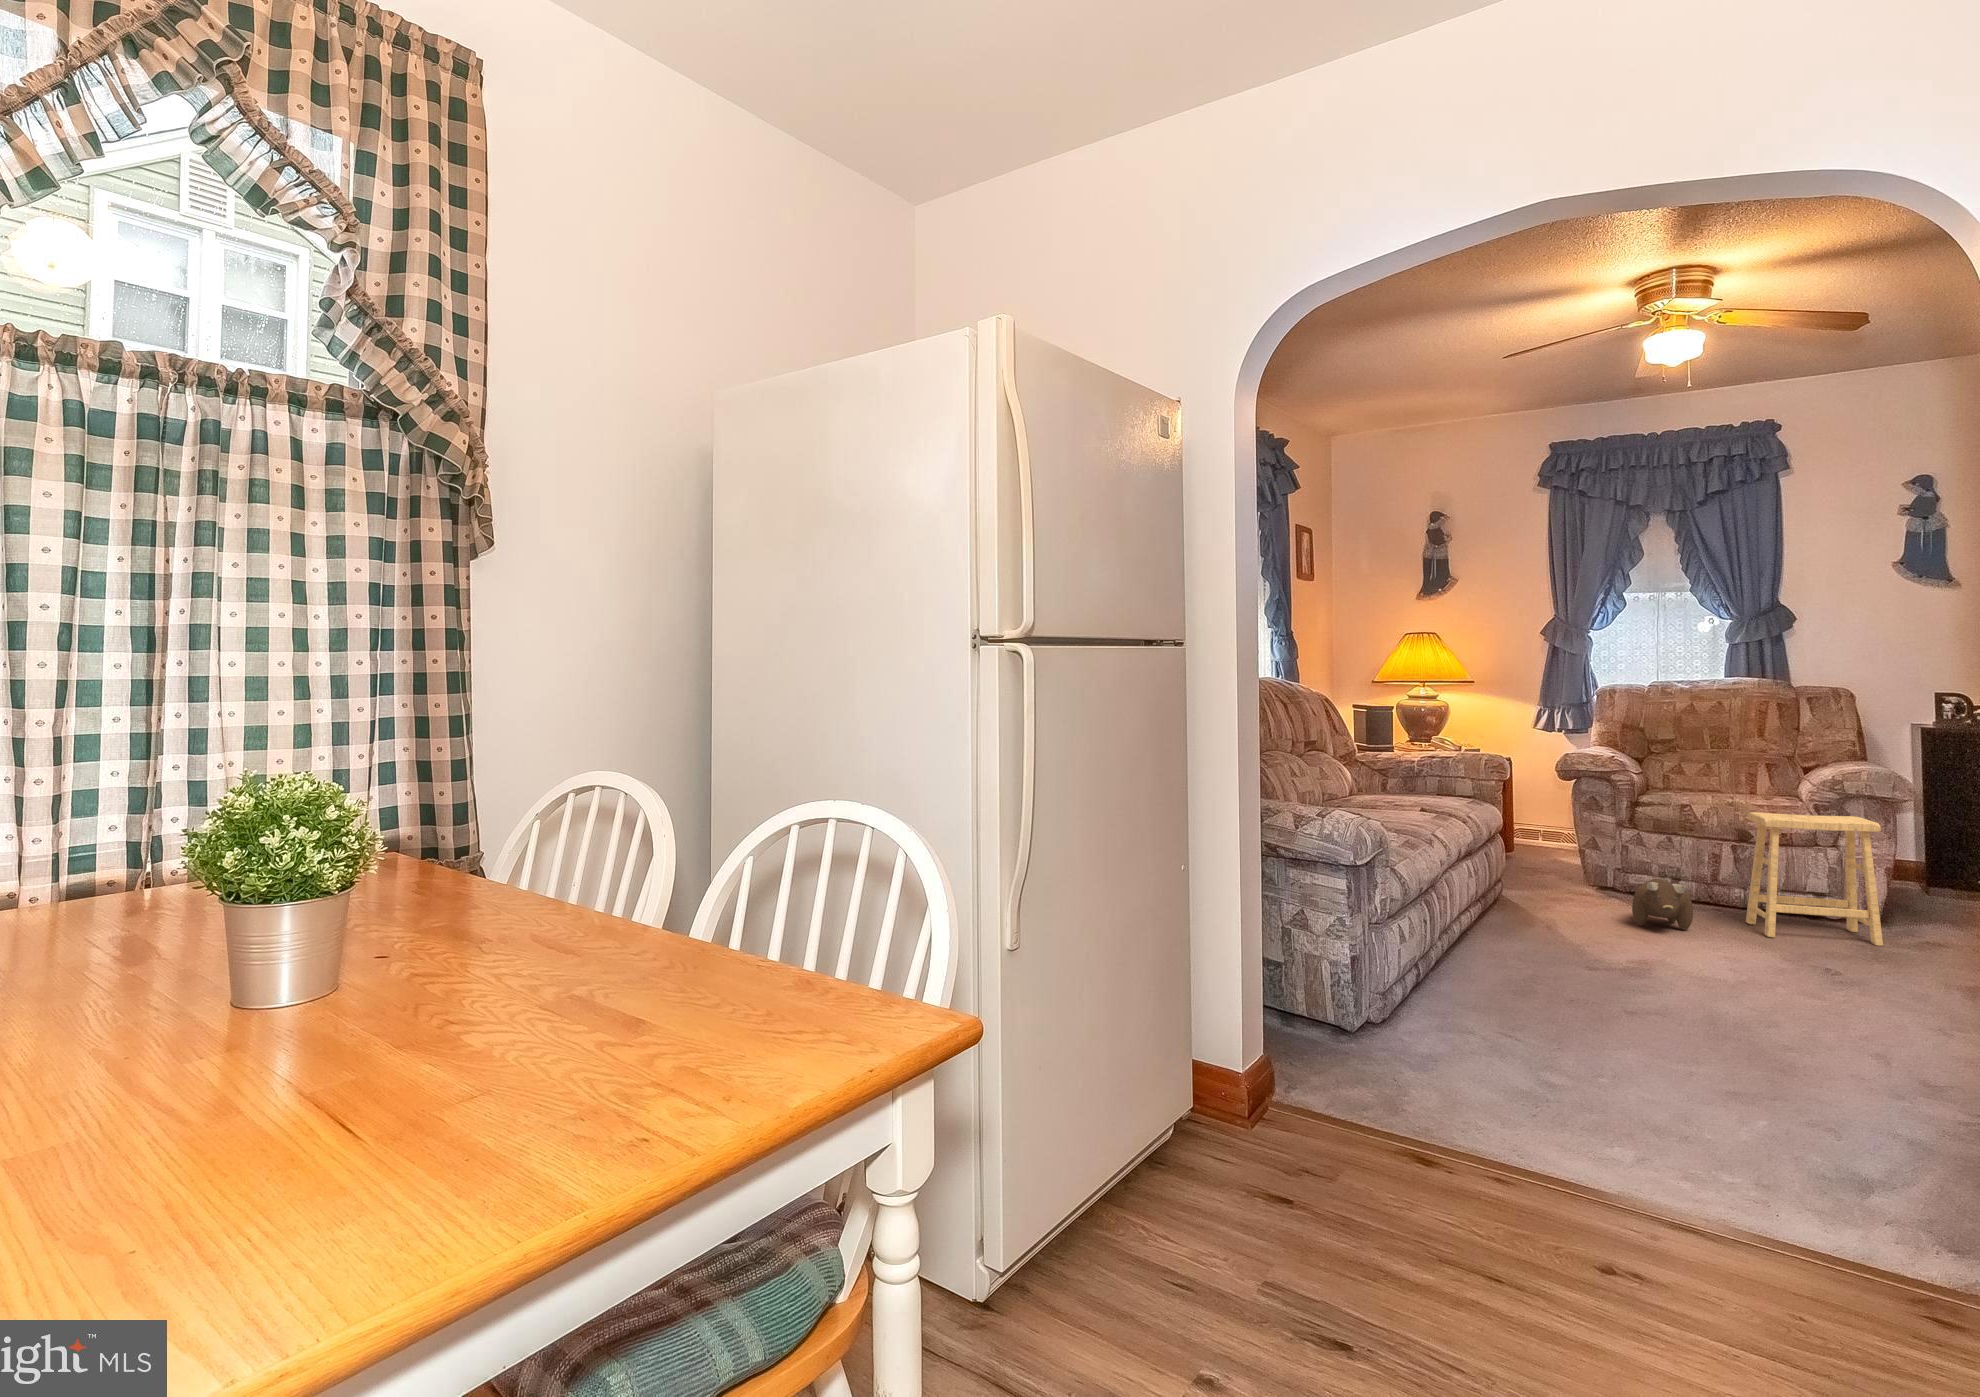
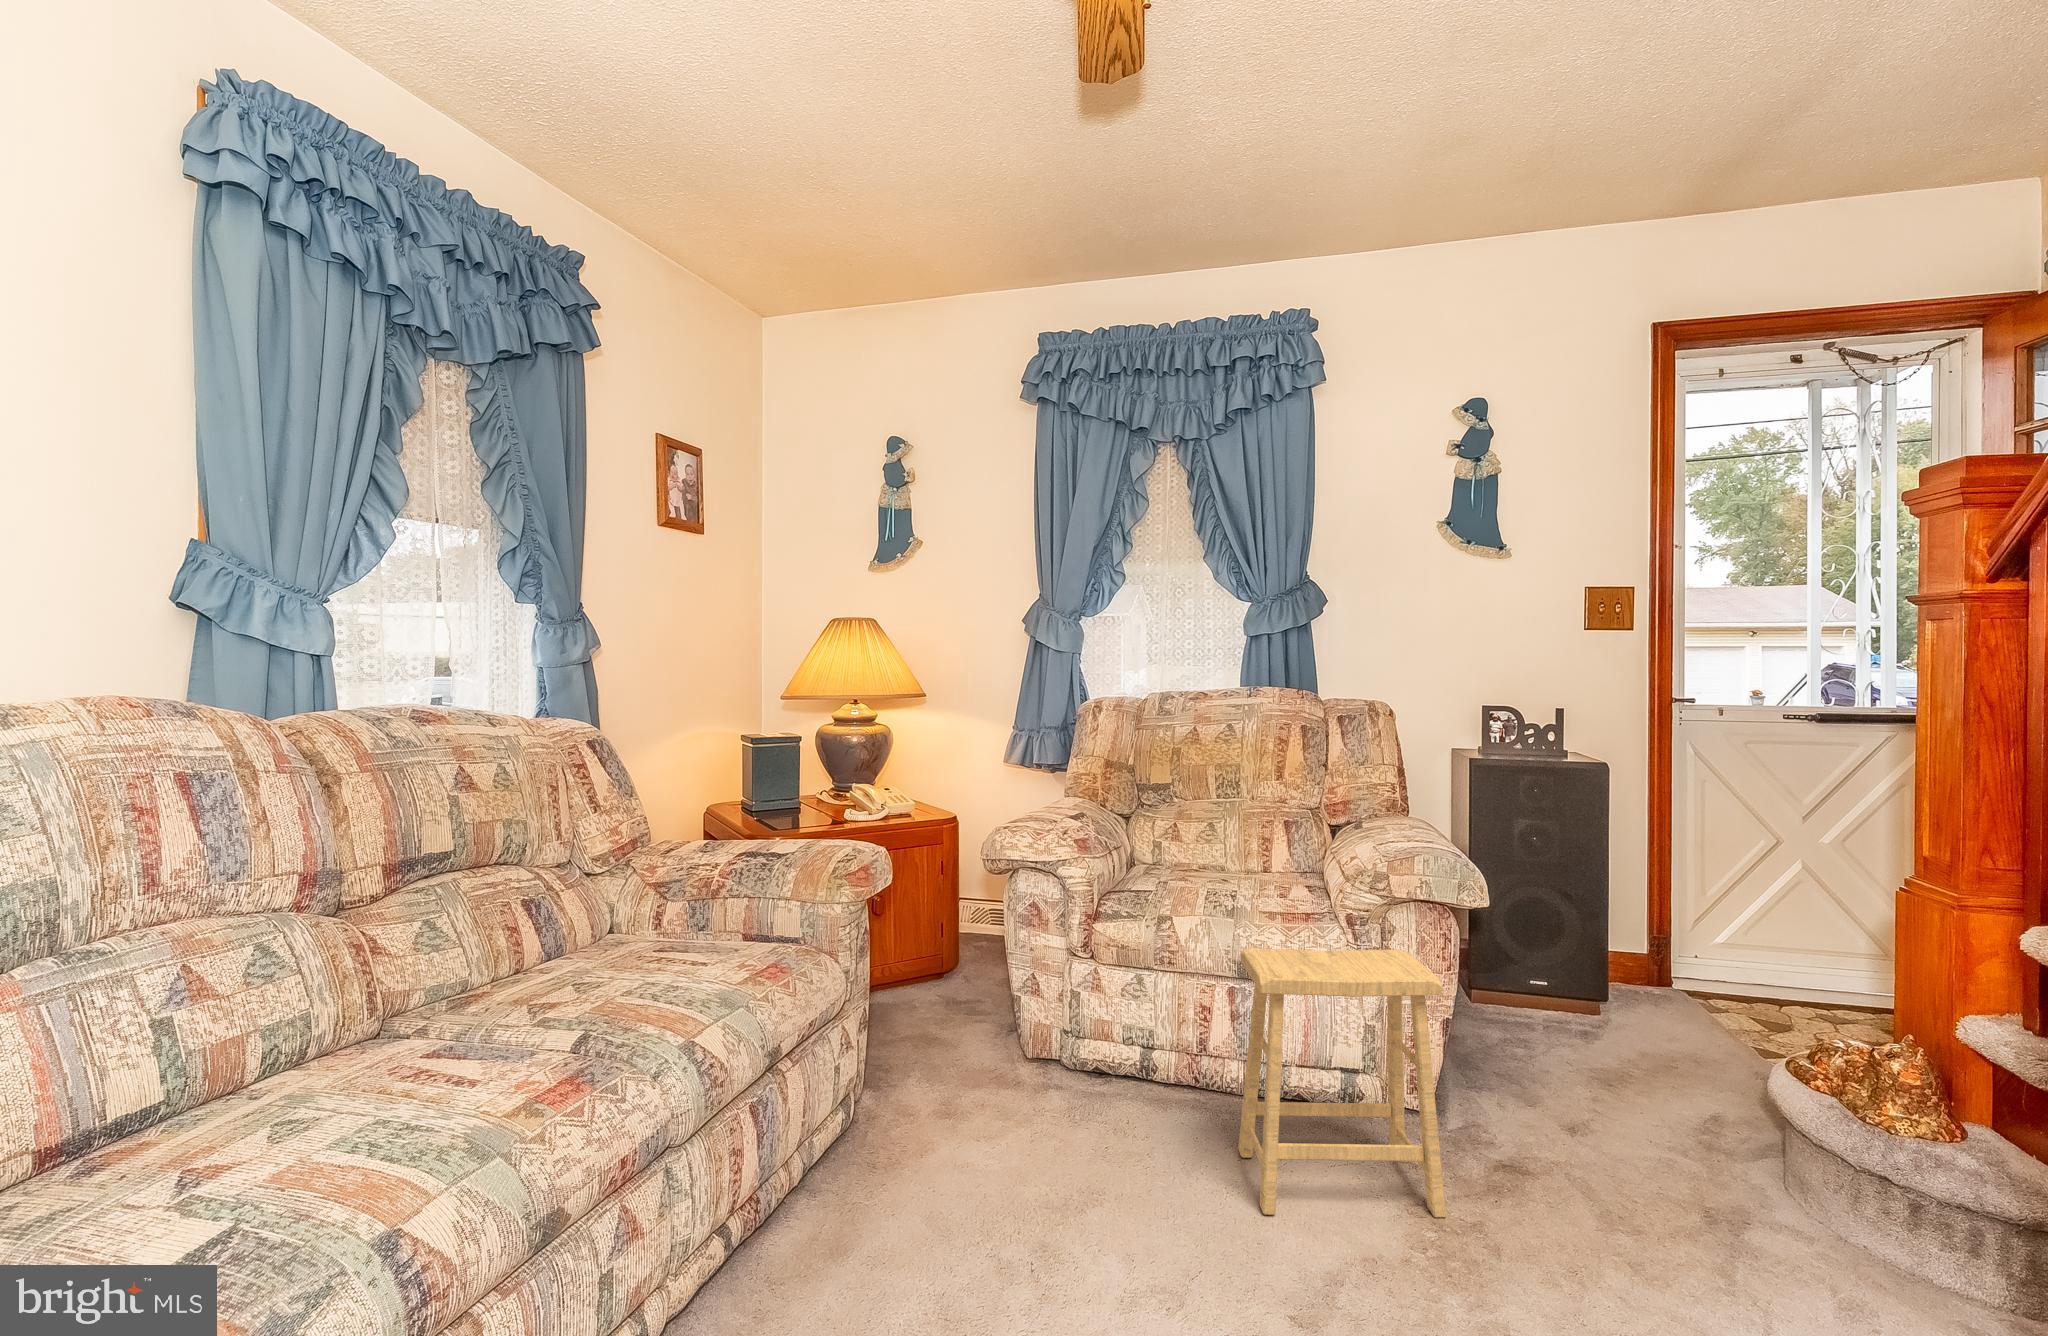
plush toy: present [1632,879,1693,930] -> none [1039,1095,1140,1207]

